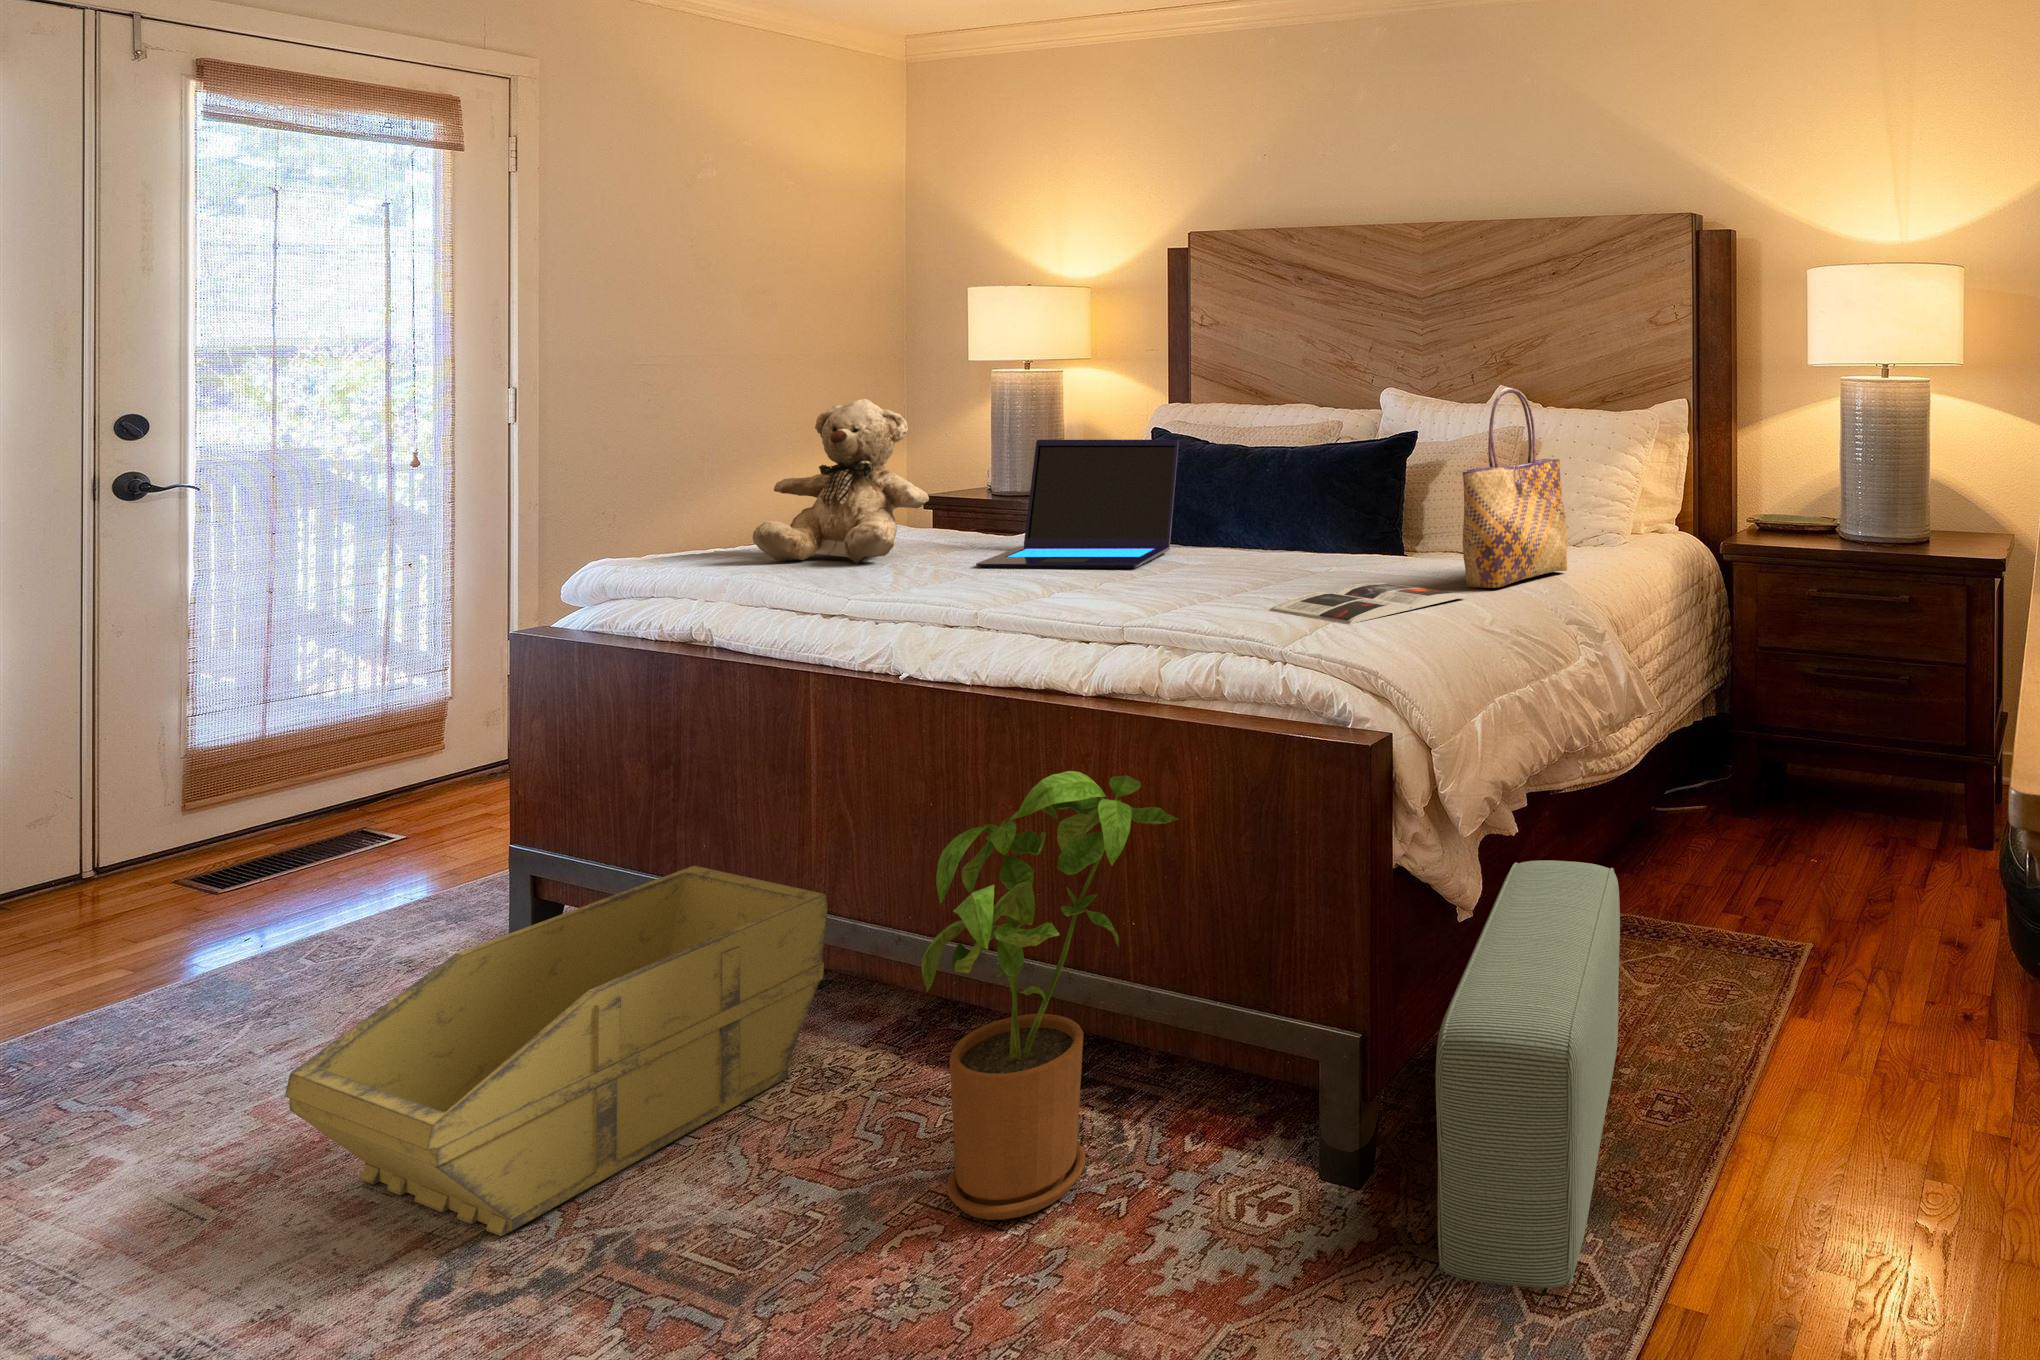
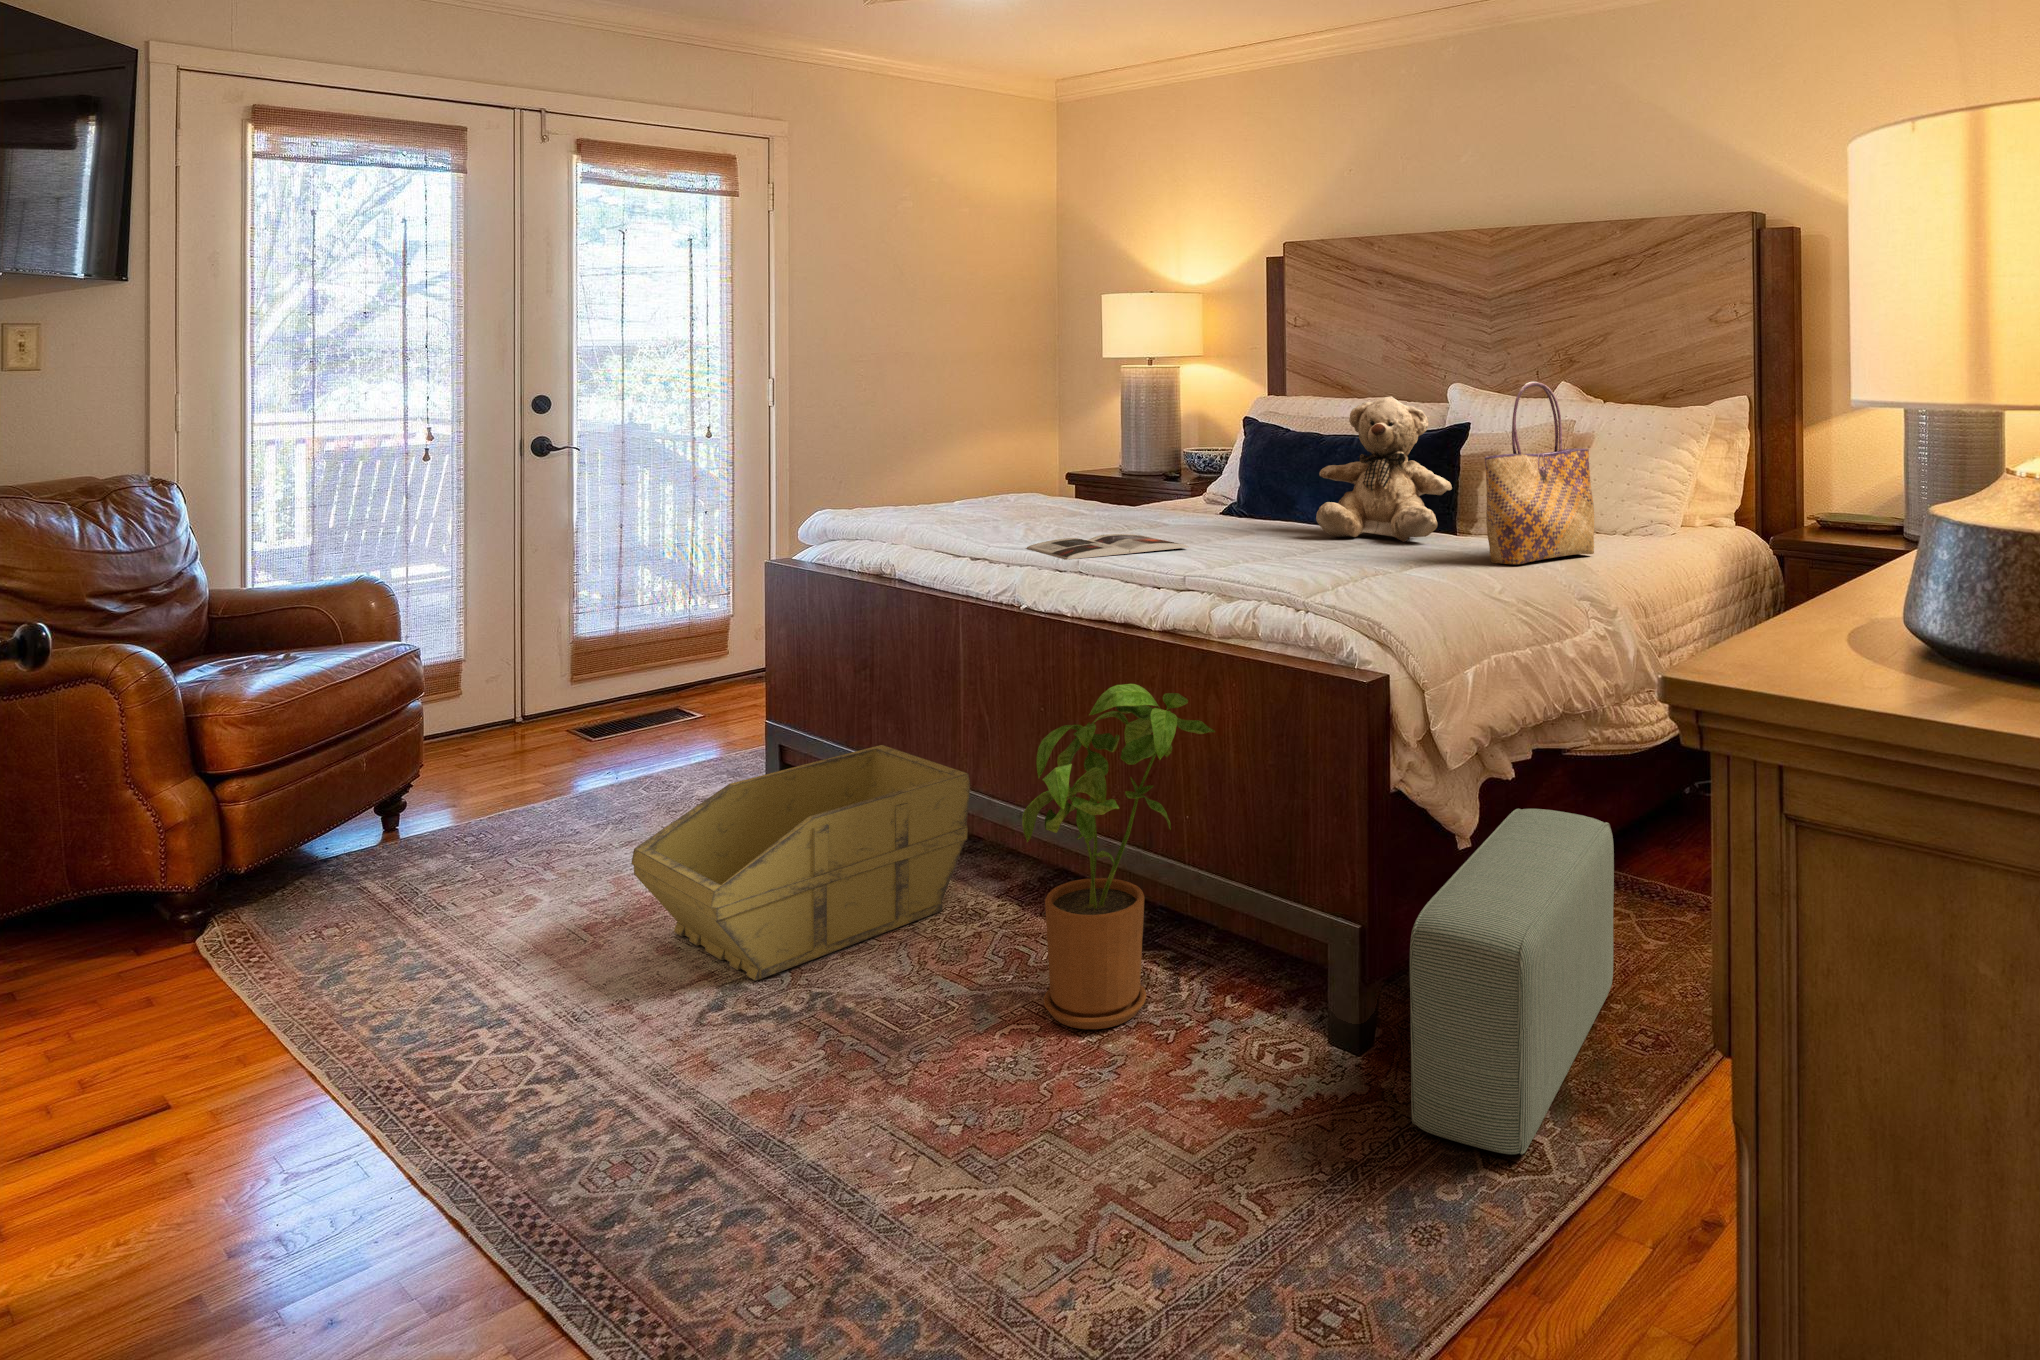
teddy bear: present [753,399,929,563] -> present [1316,396,1452,542]
laptop: present [976,440,1179,568] -> none [1086,425,1253,534]
magazine: present [1269,583,1466,624] -> present [1026,534,1188,560]

